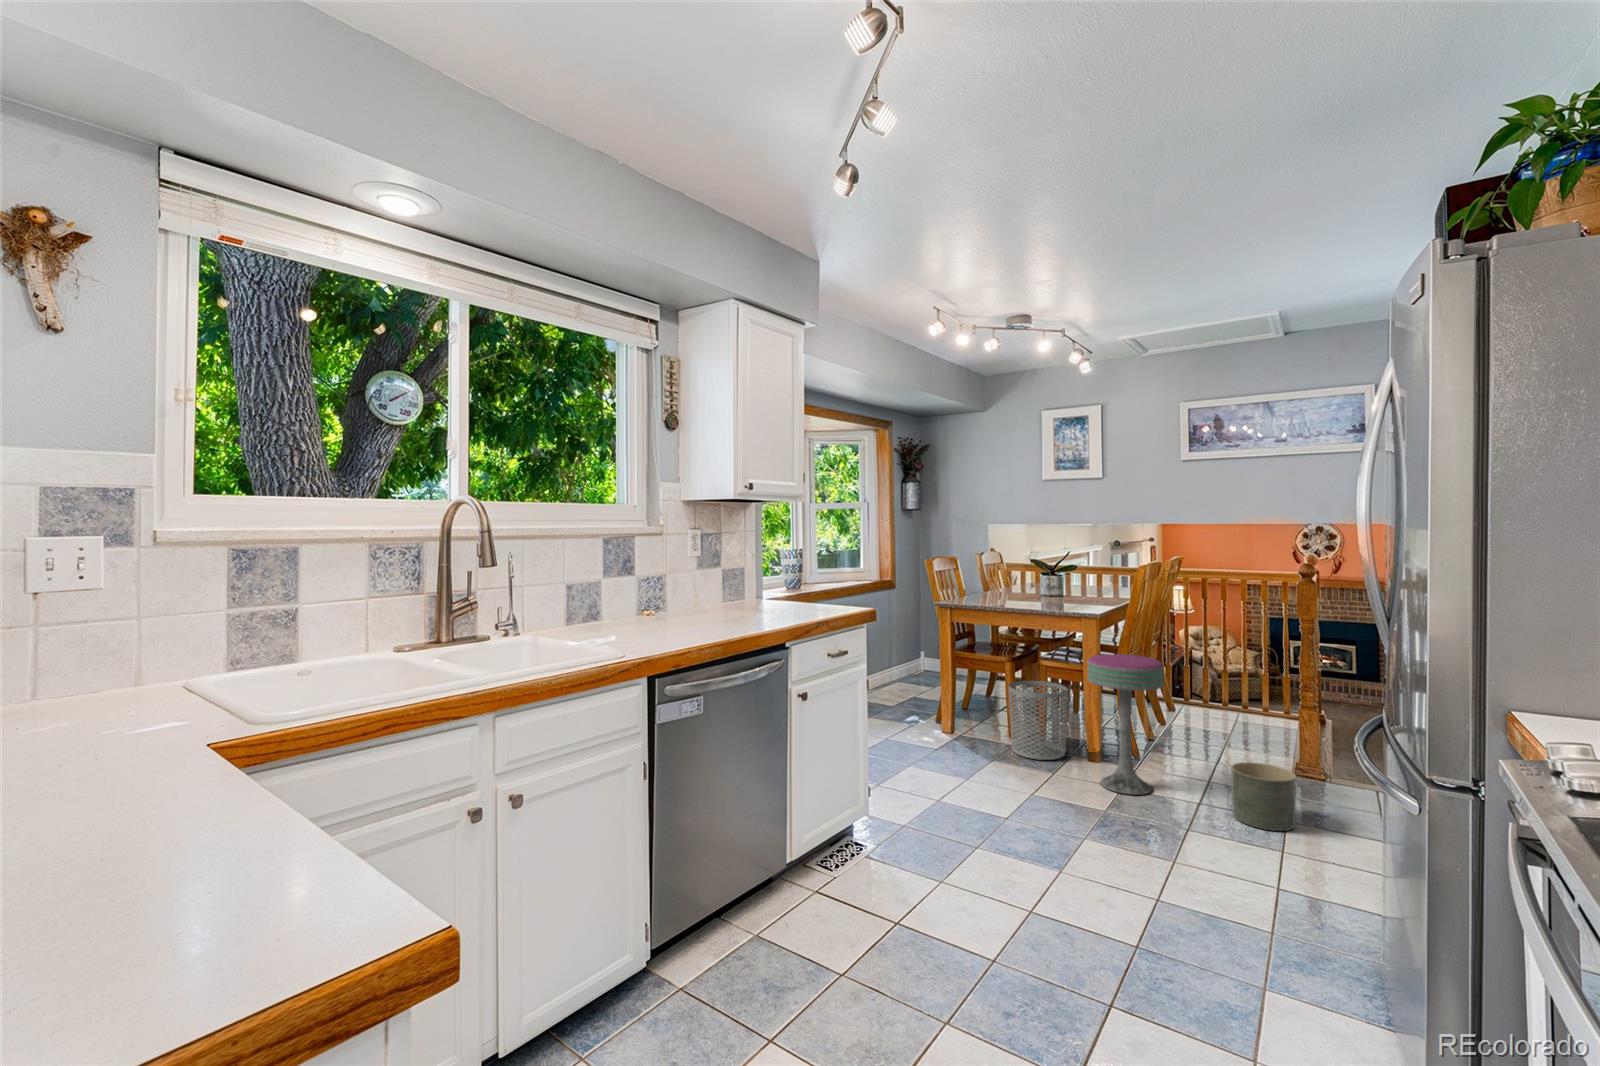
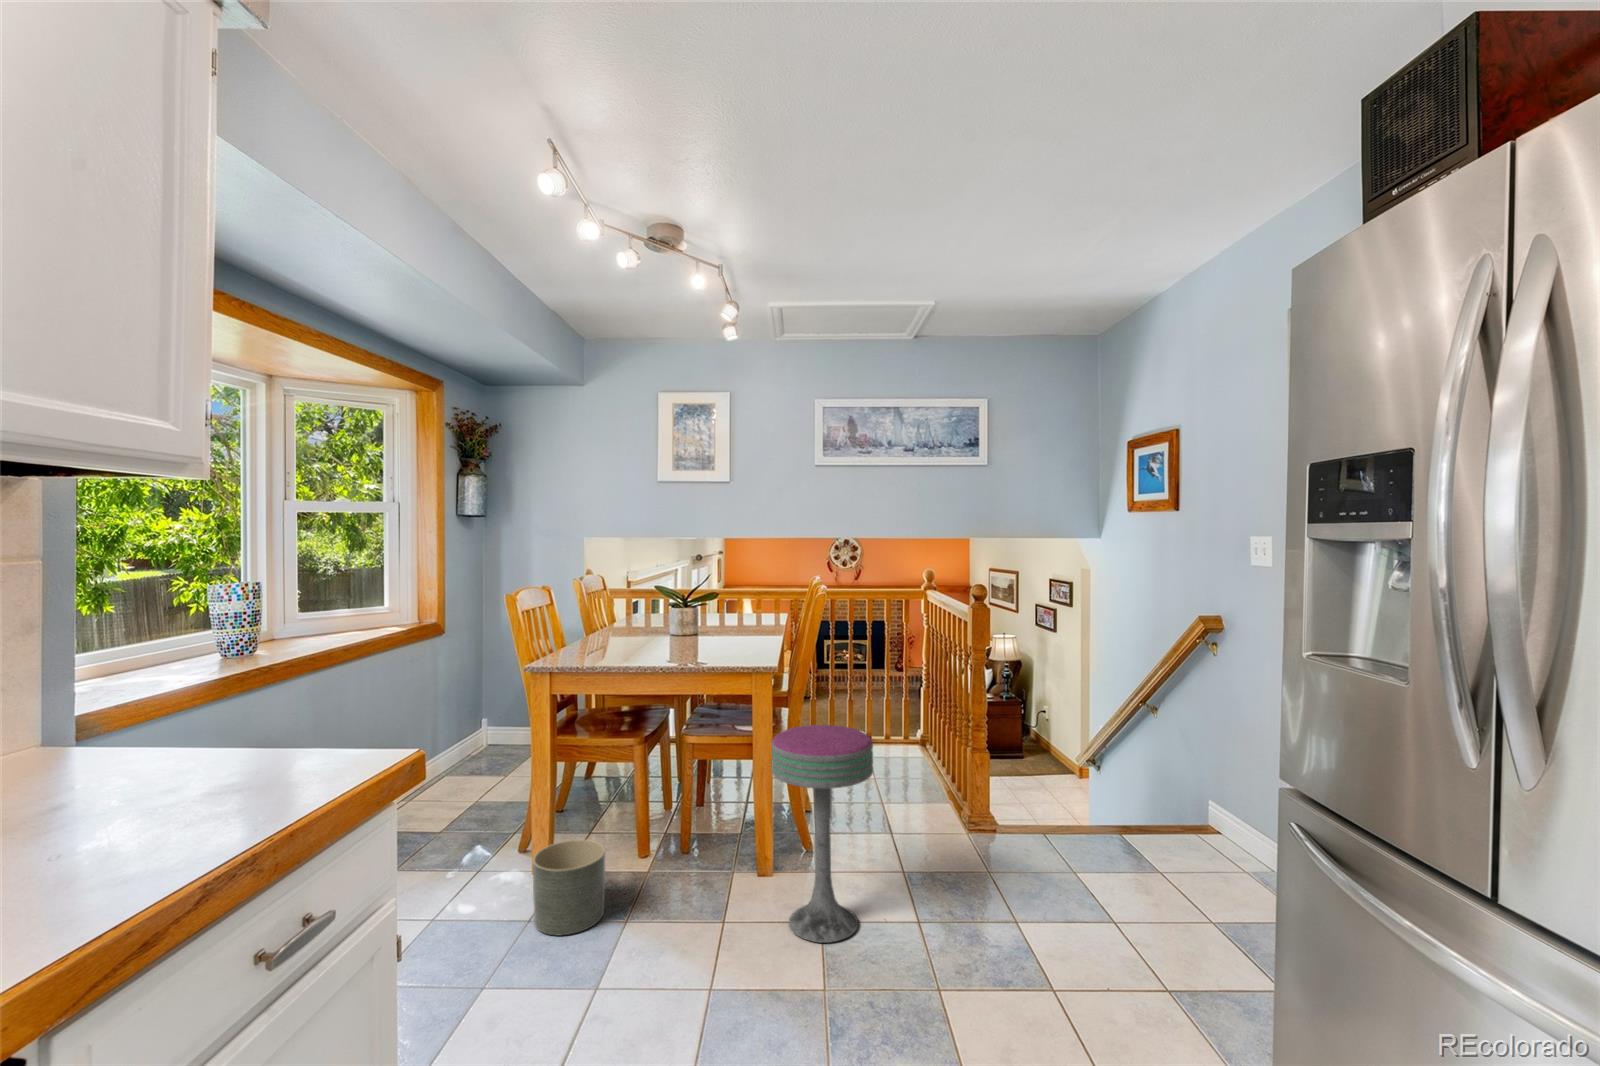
waste bin: present [1009,681,1068,760] -> none [643,769,729,901]
planter: present [1231,762,1296,831] -> present [533,839,605,935]

